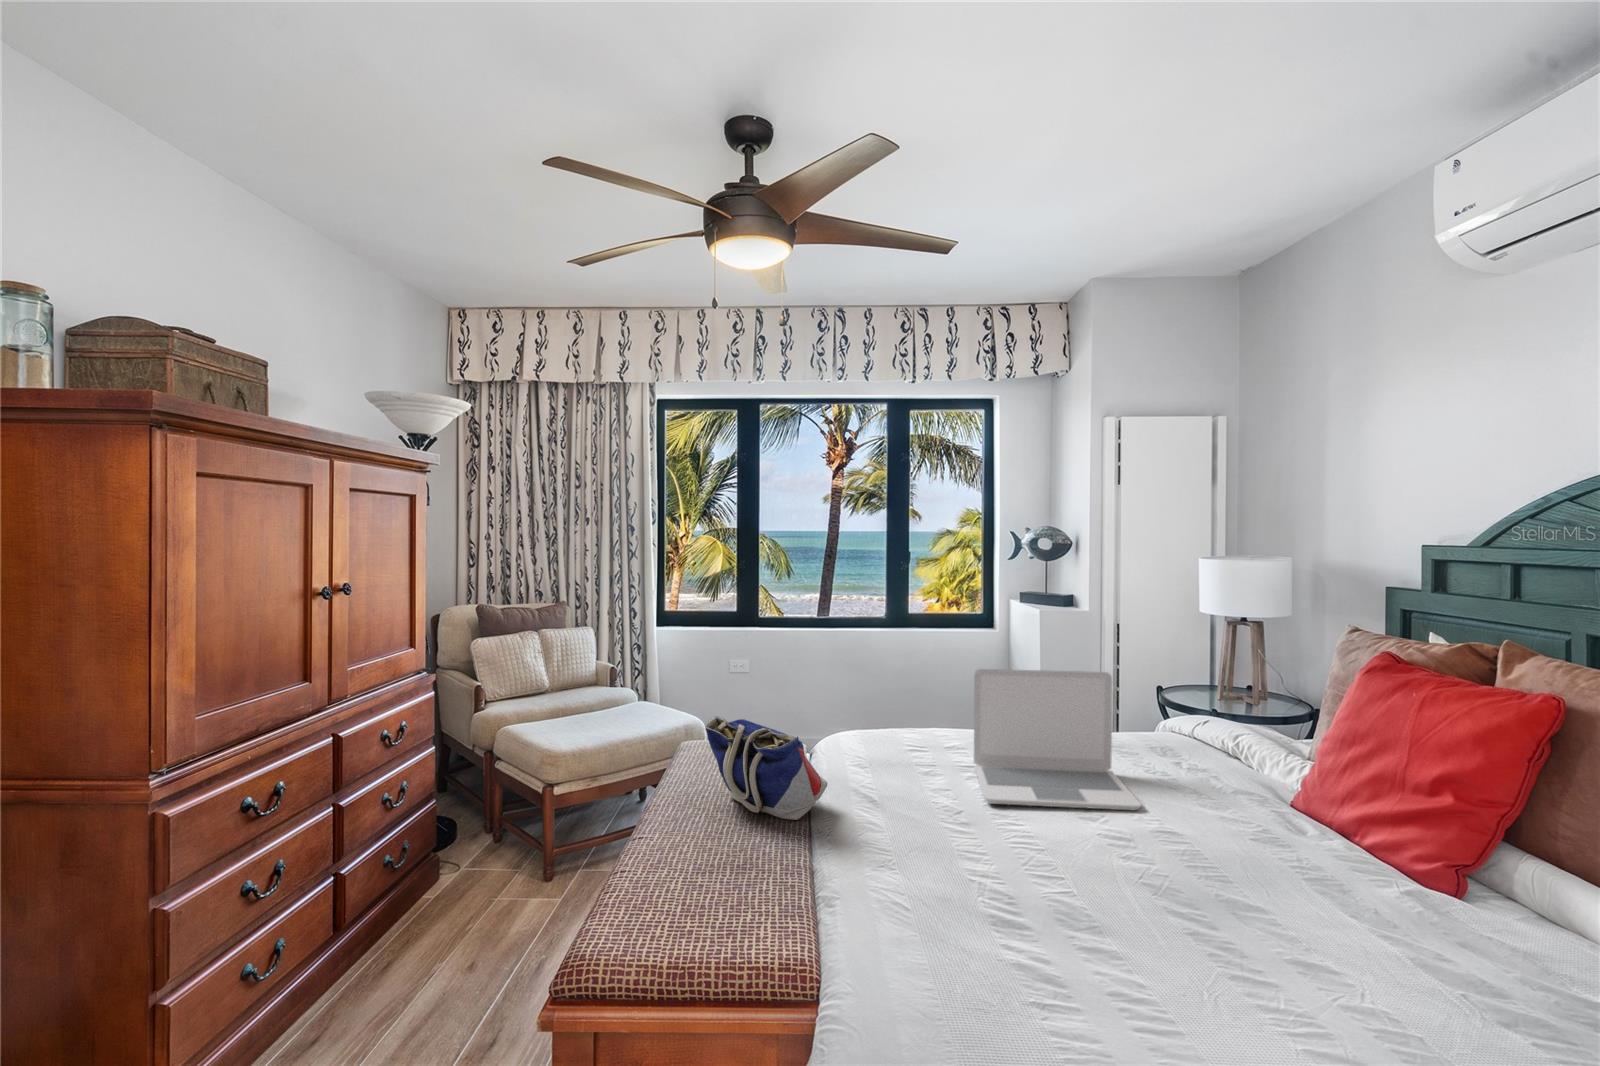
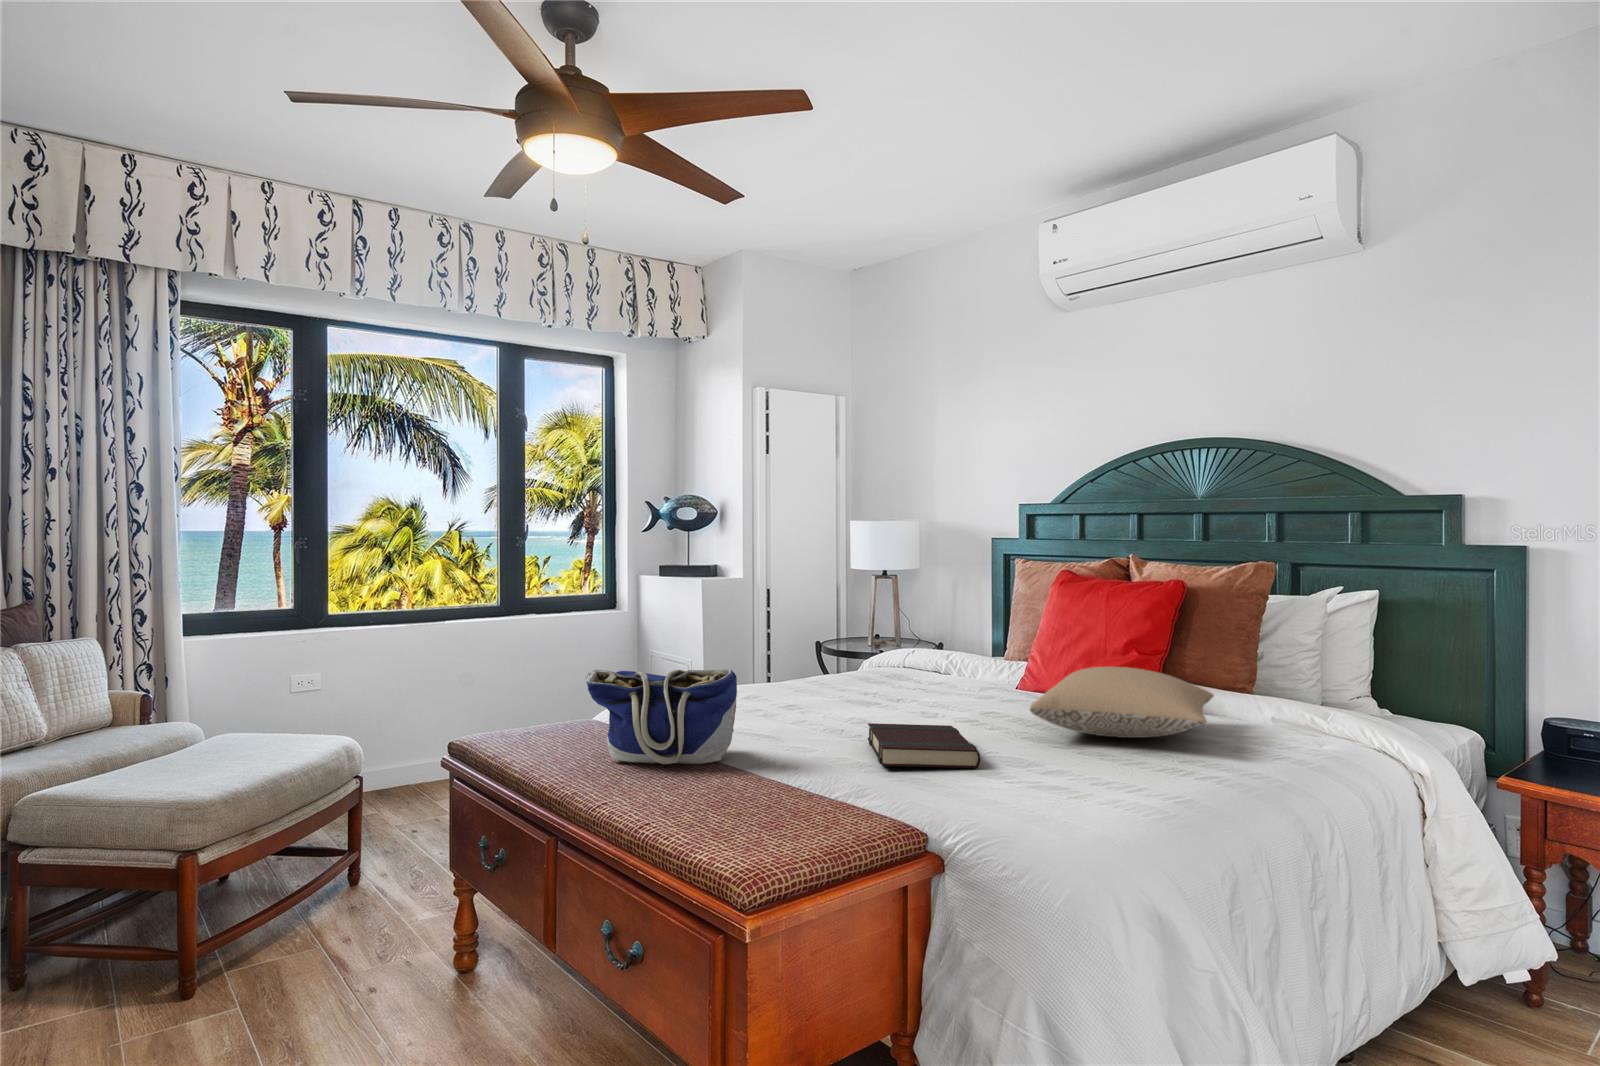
laptop: present [974,669,1141,810] -> none [793,603,955,723]
pillow: none [1127,807,1484,951] -> present [1030,666,1214,738]
book: none [903,814,1053,907] -> present [868,723,980,768]

